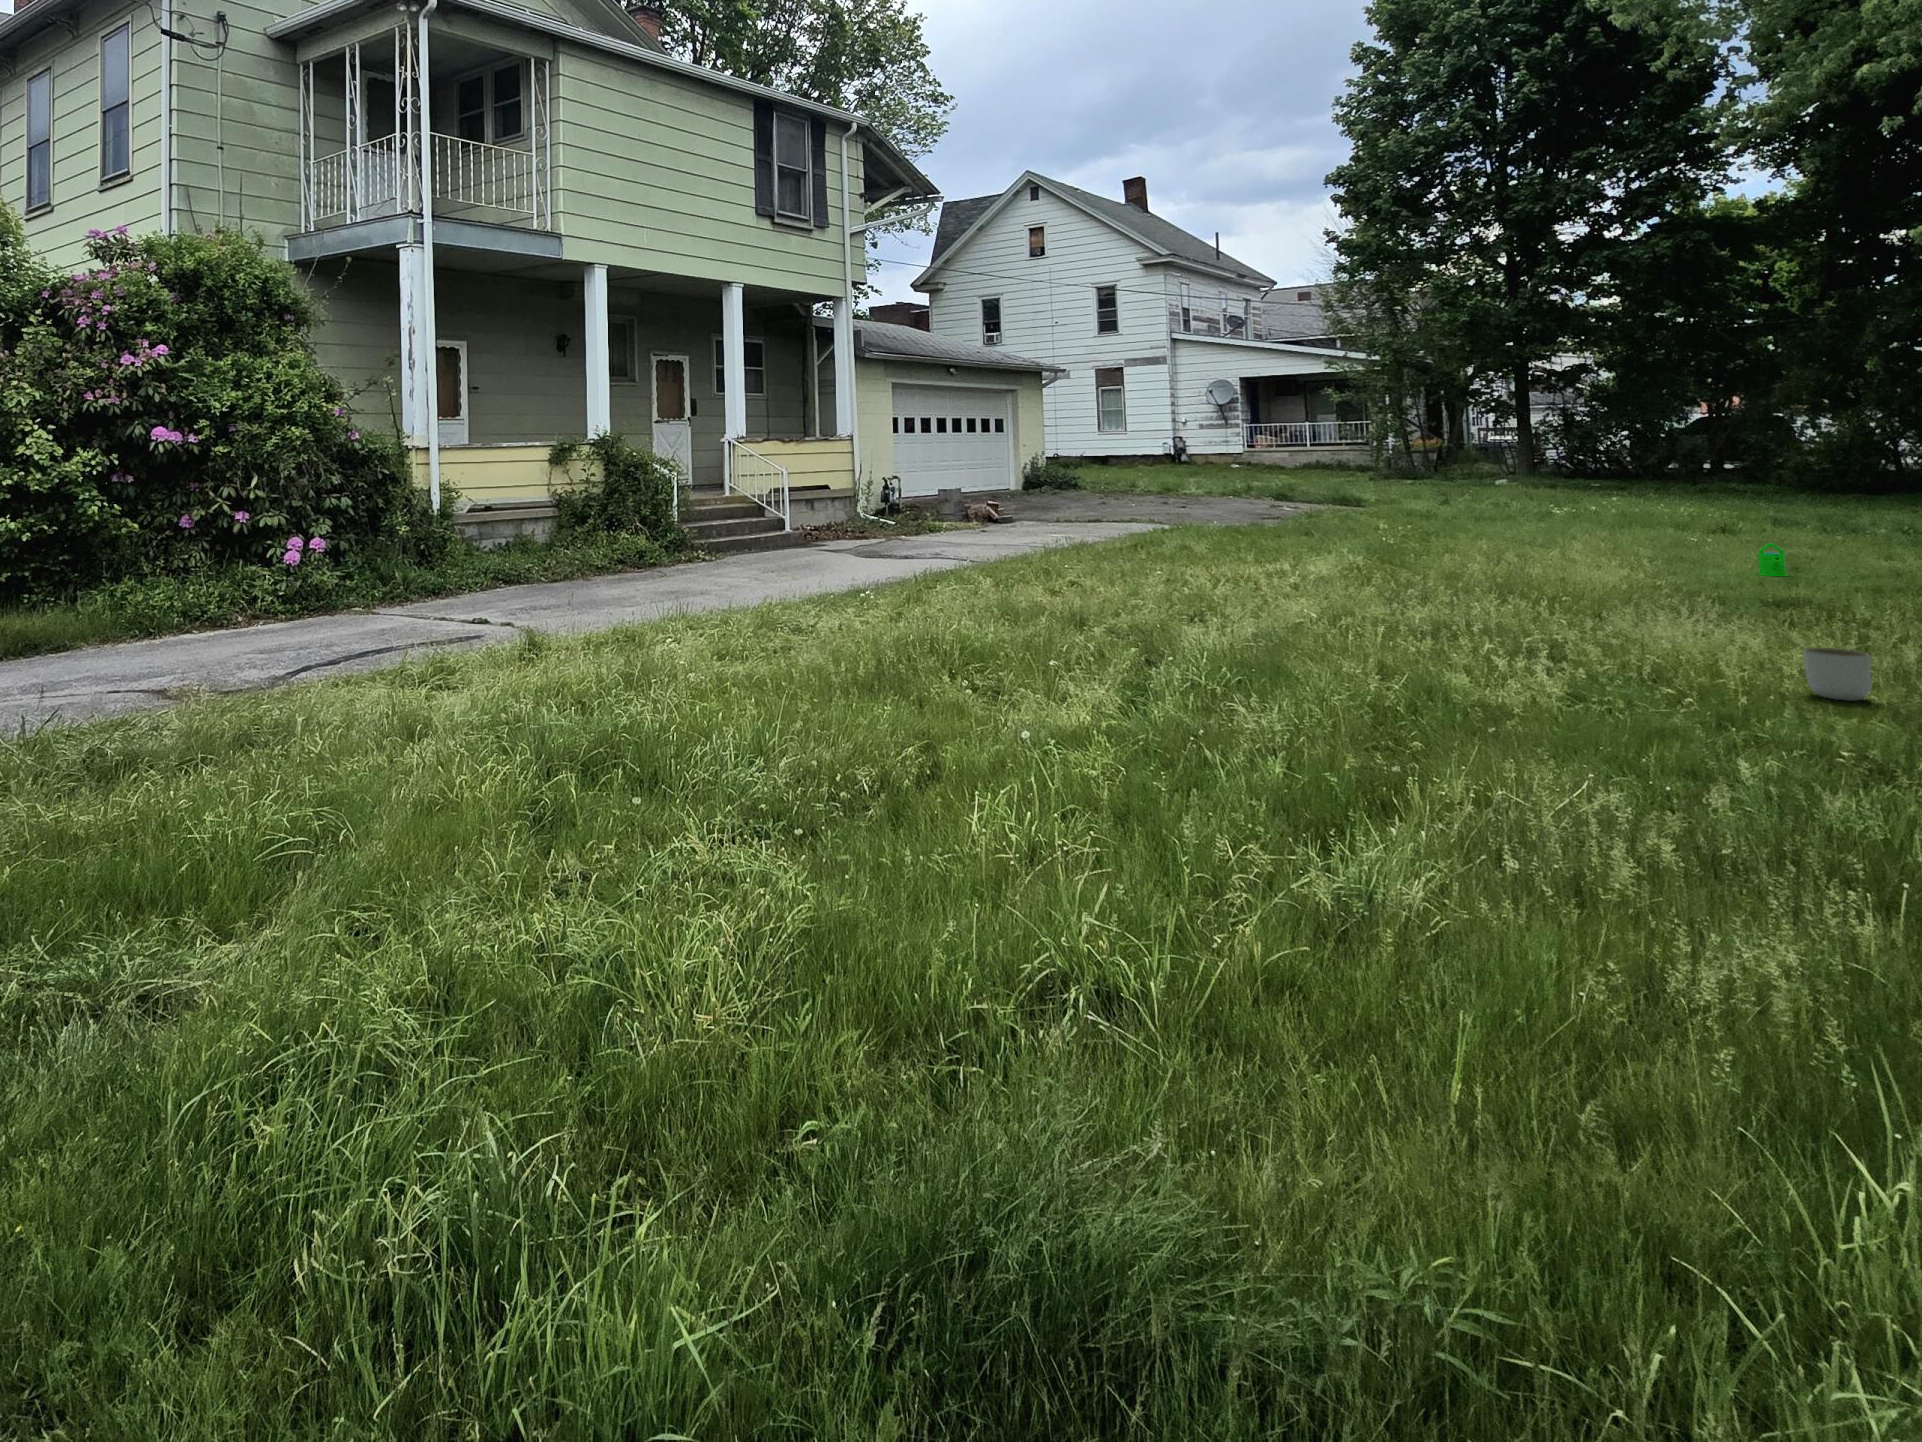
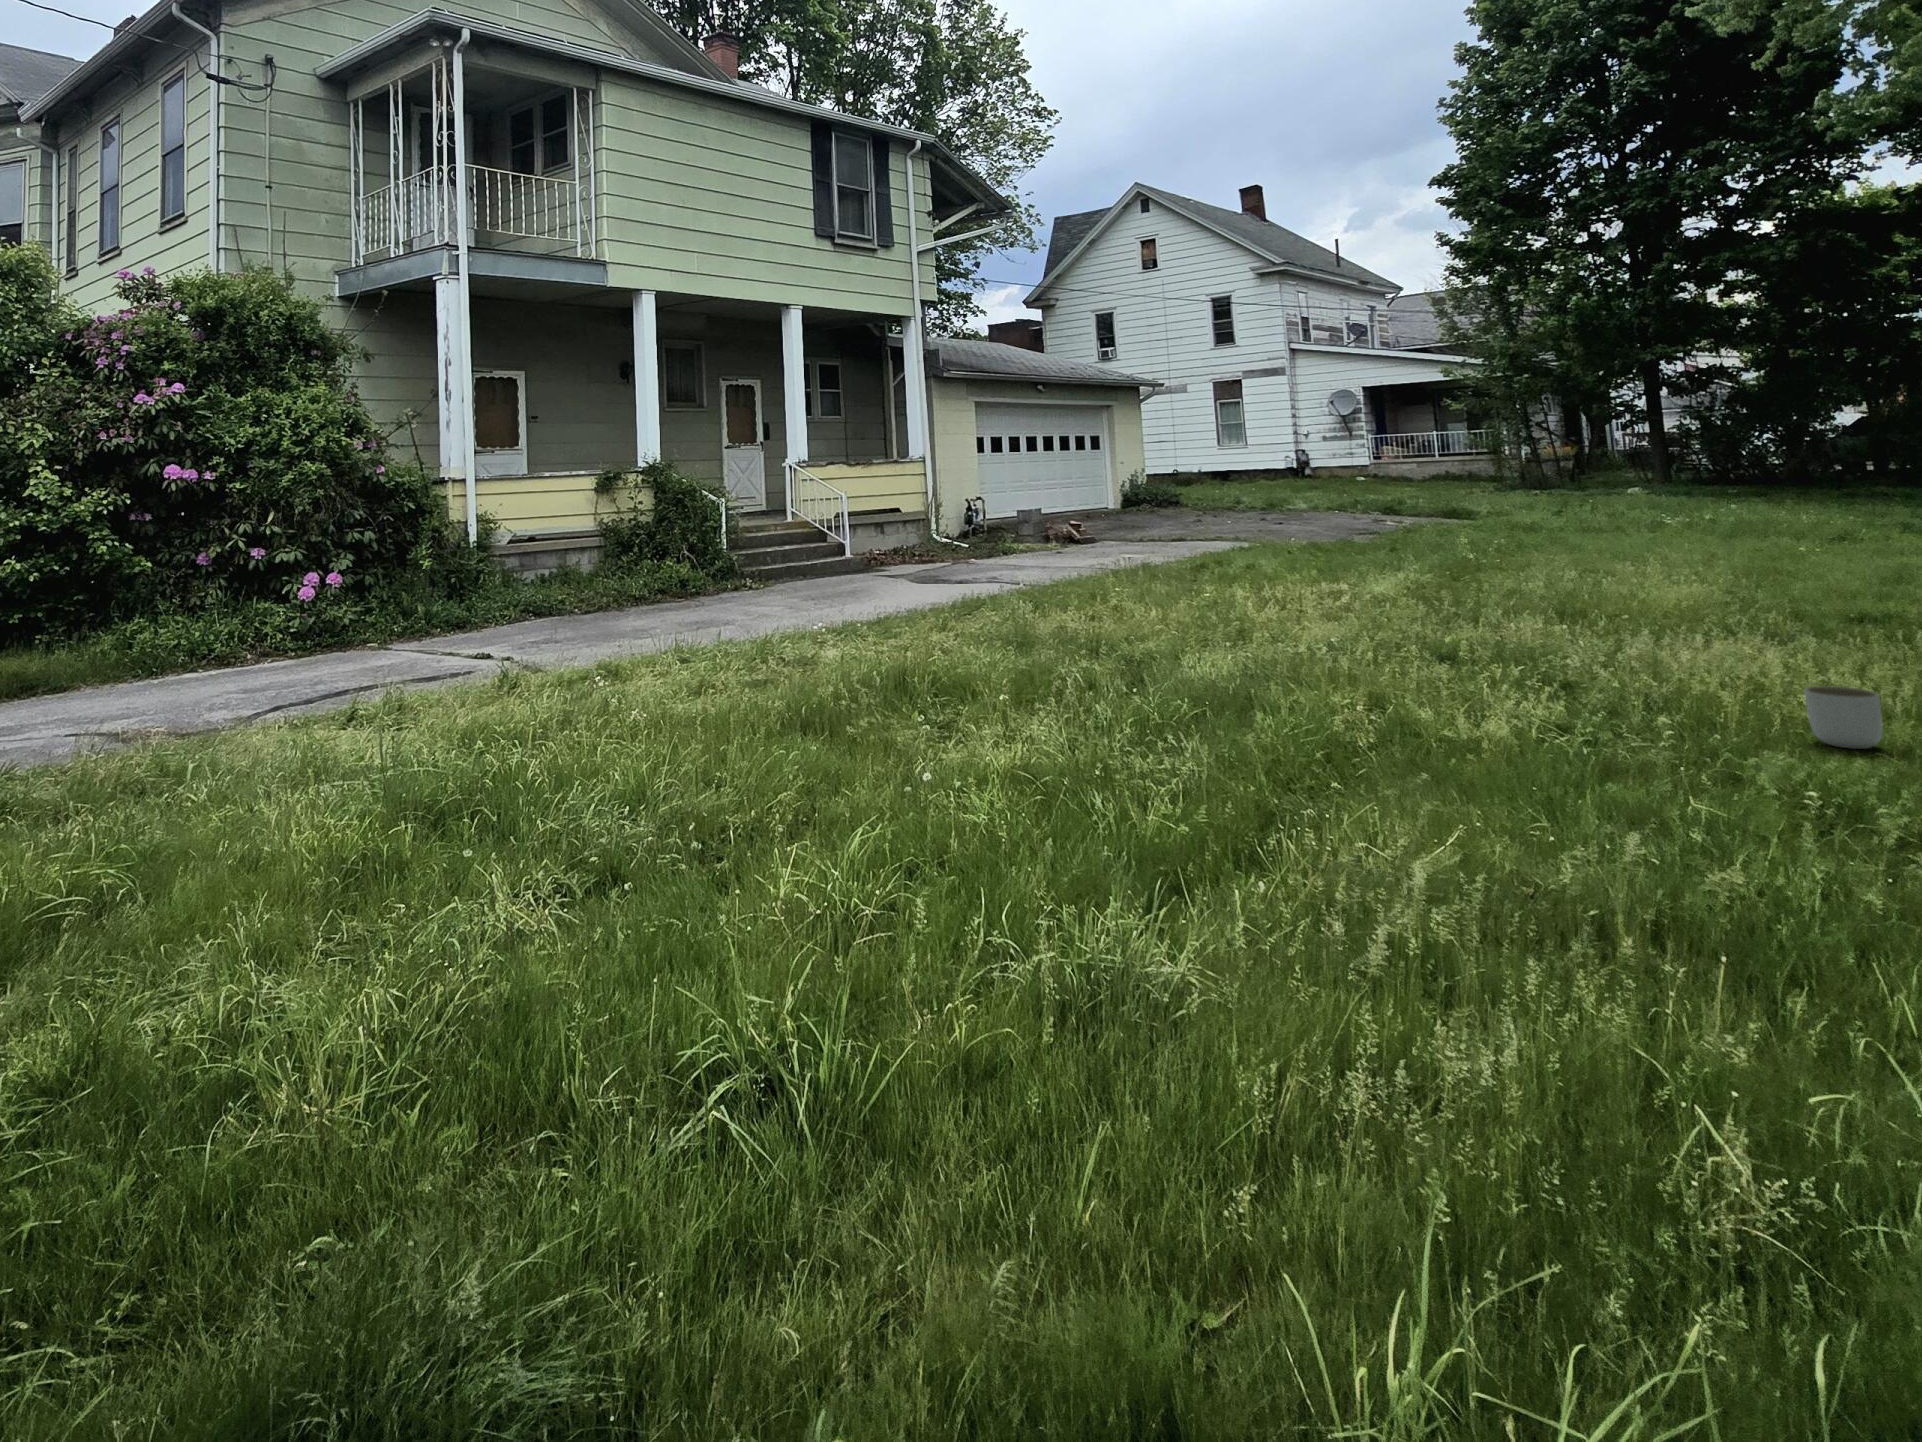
watering can: present [1758,543,1789,576] -> none [1853,558,1890,595]

